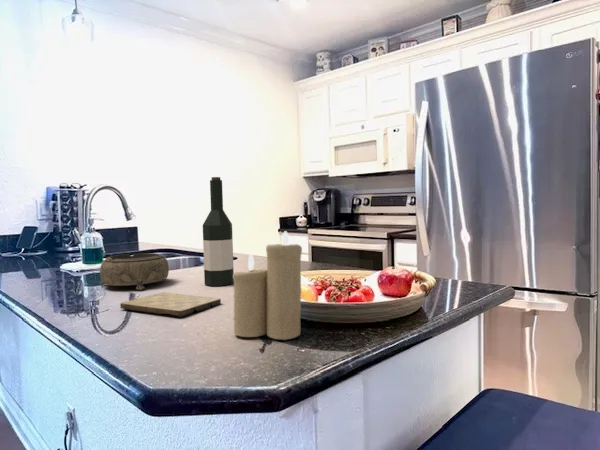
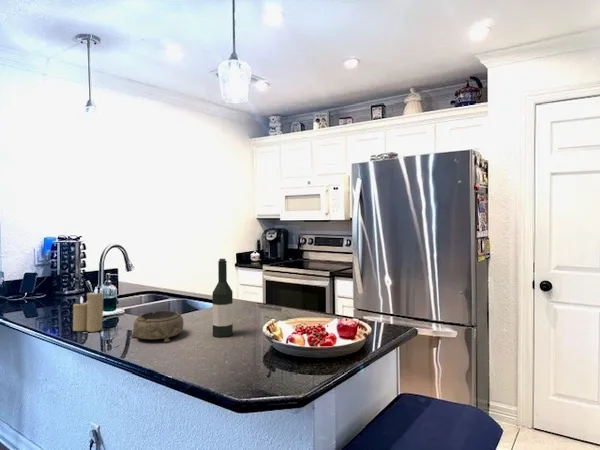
candle: present [233,231,302,340] -> present [73,288,104,332]
cutting board: present [120,292,221,317] -> none [167,346,235,368]

